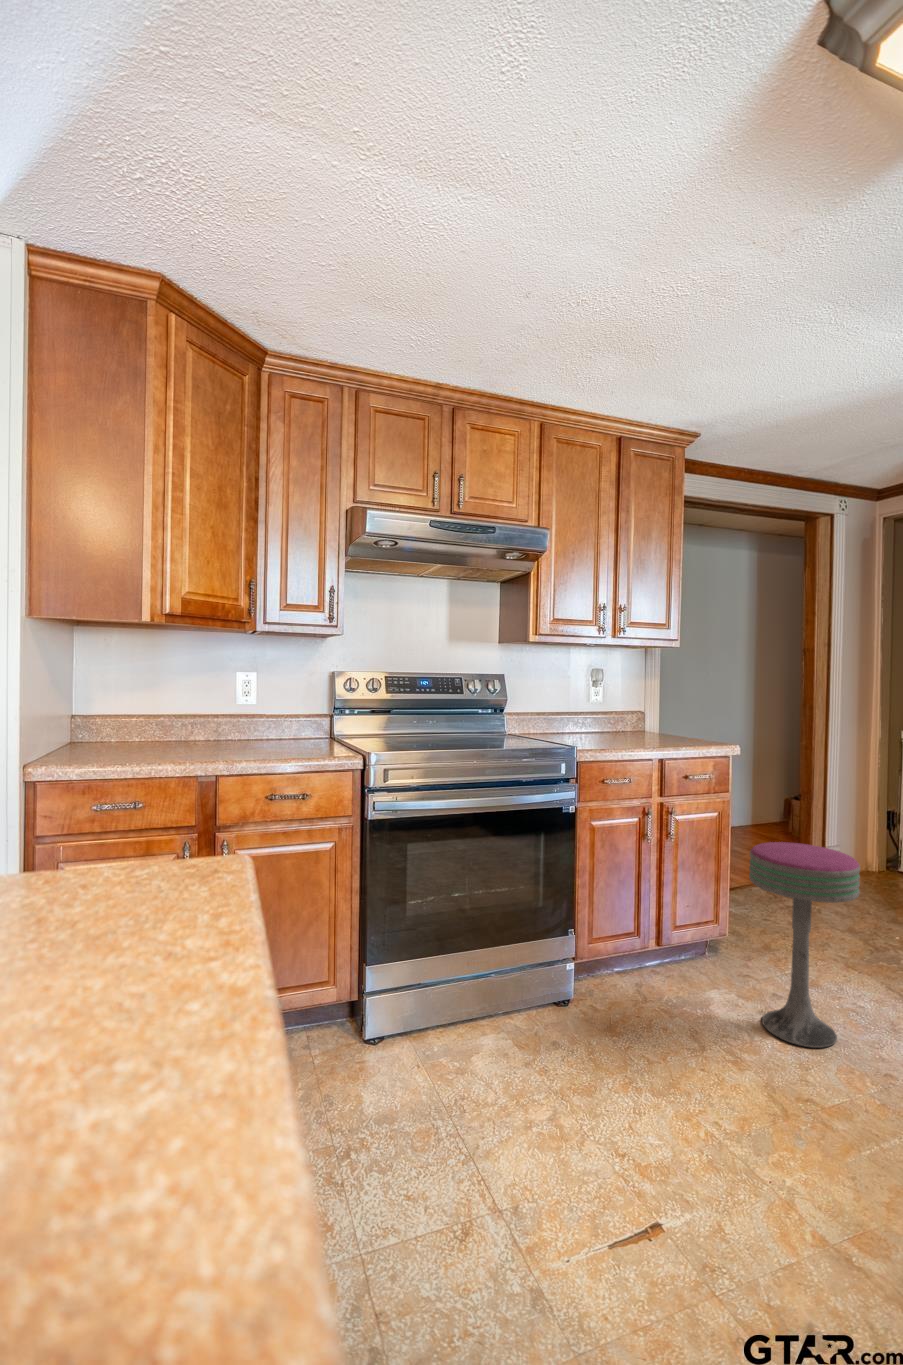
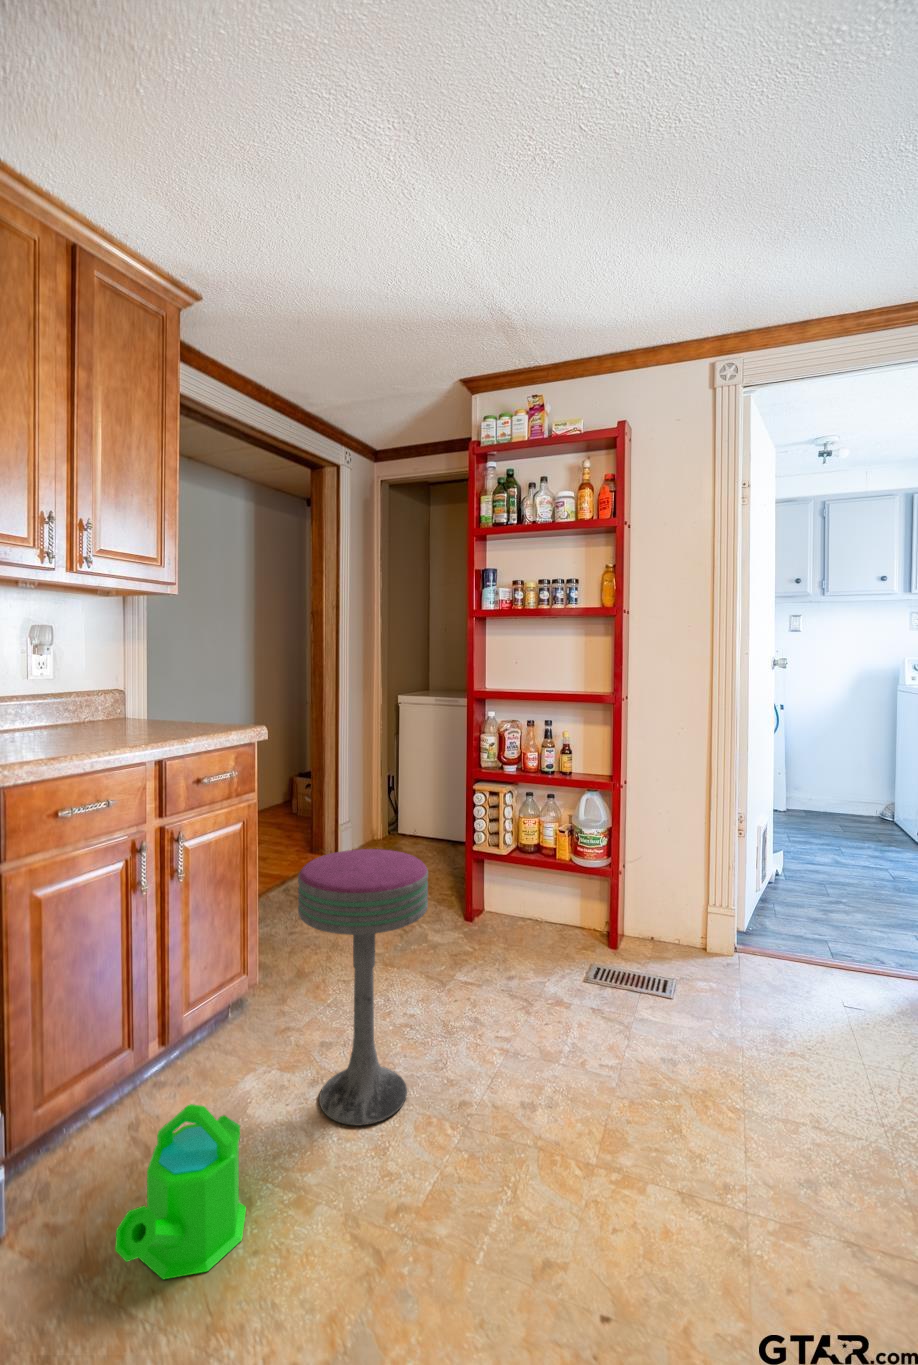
watering can: none [623,964,700,1060] -> present [115,1104,246,1279]

